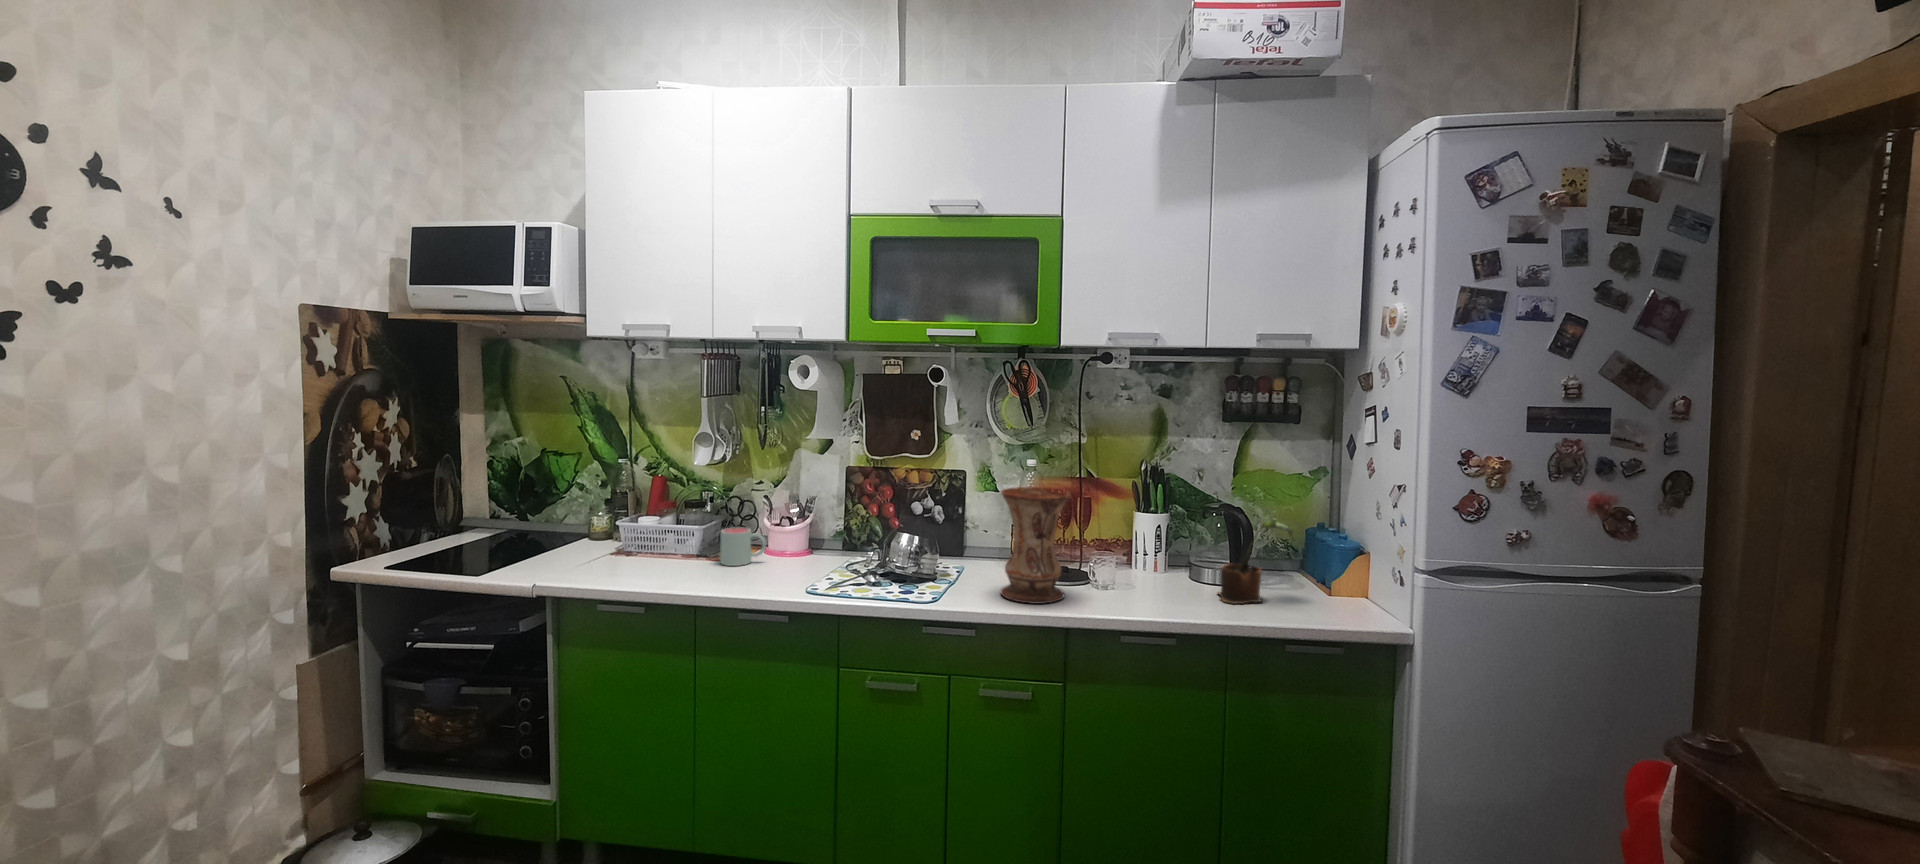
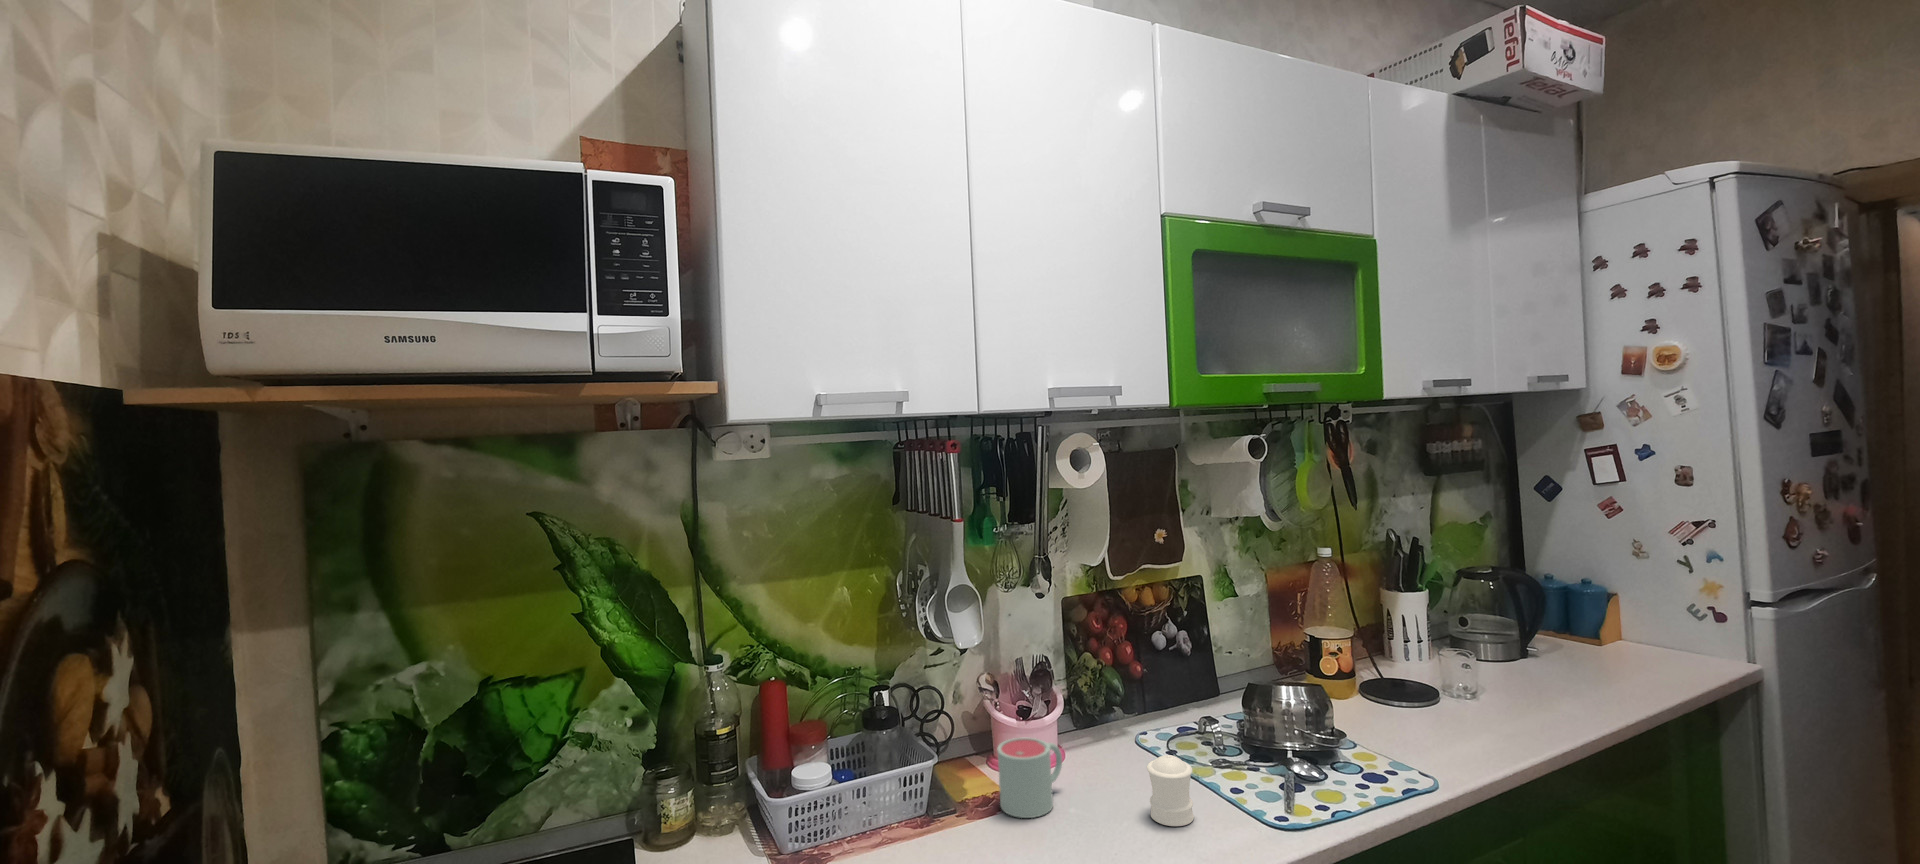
vase: present [1001,487,1070,604] -> none [1415,582,1529,746]
potted plant: present [1218,511,1294,604] -> none [1554,566,1633,679]
salt shaker: none [762,543,789,581] -> present [1147,755,1194,826]

